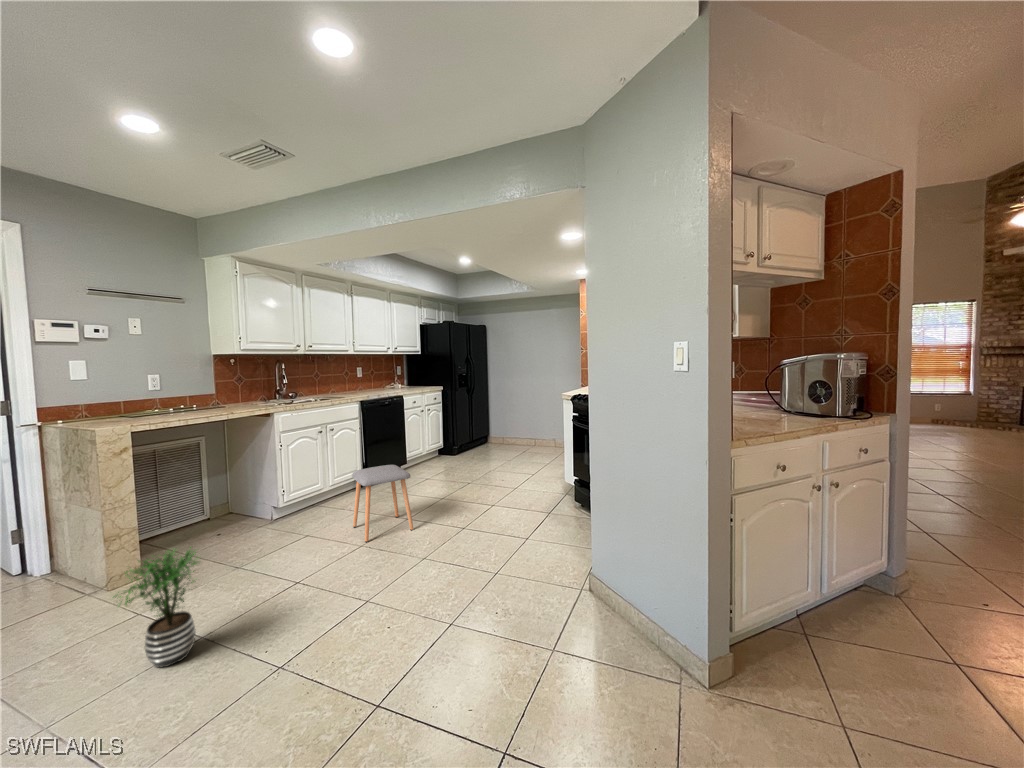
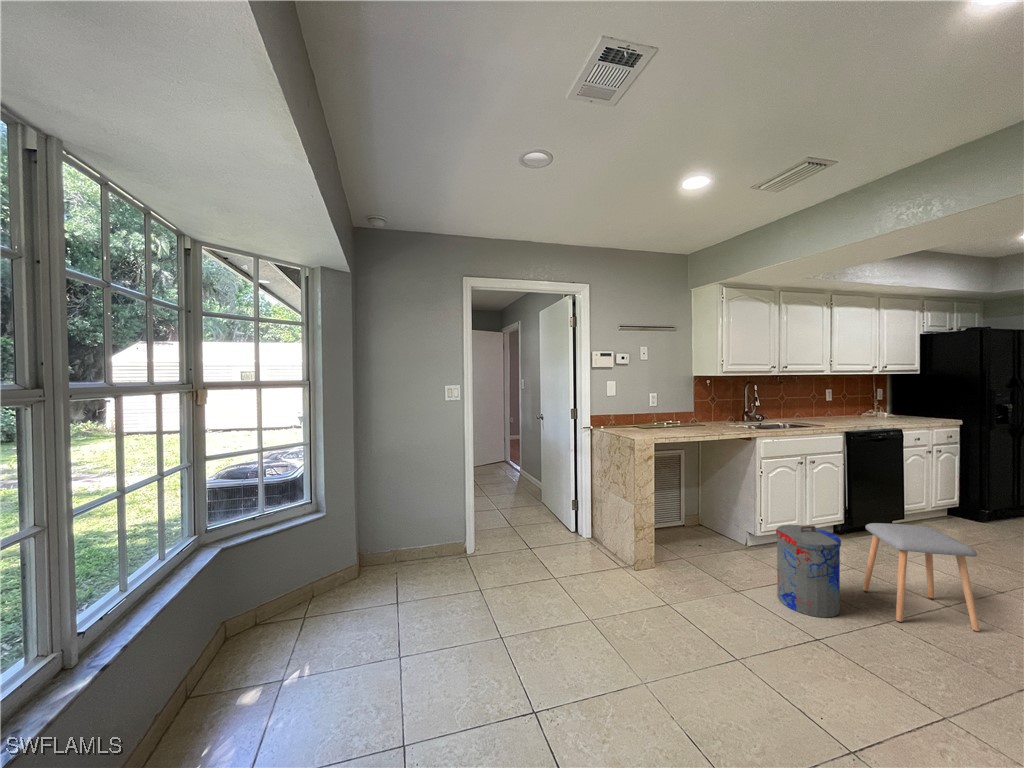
trash can: none [271,484,326,564] -> present [776,525,841,618]
potted plant: present [113,547,198,667] -> none [687,565,766,683]

